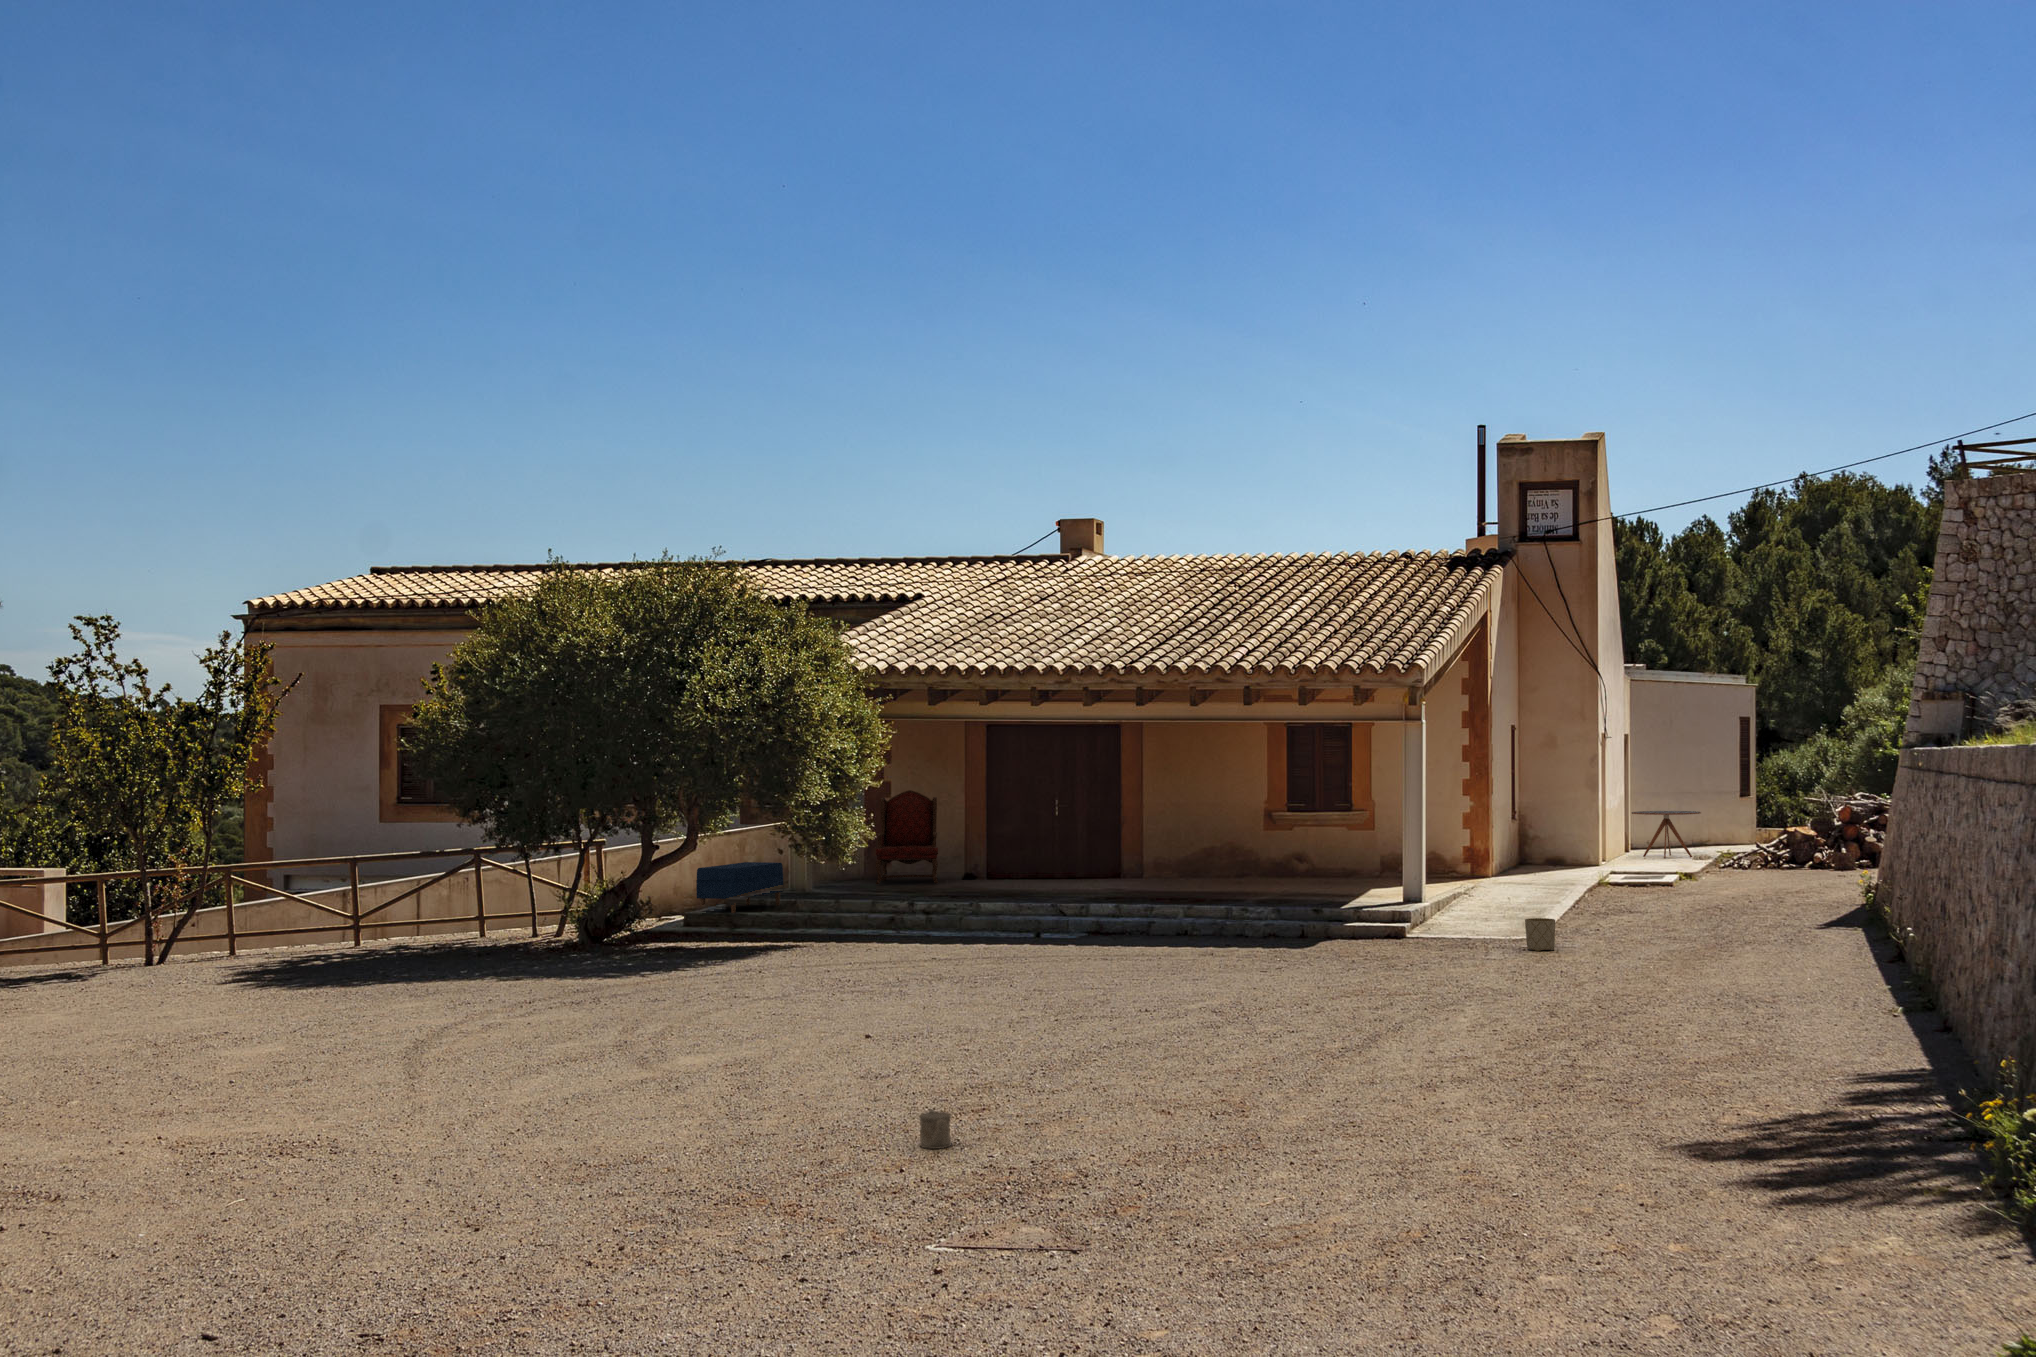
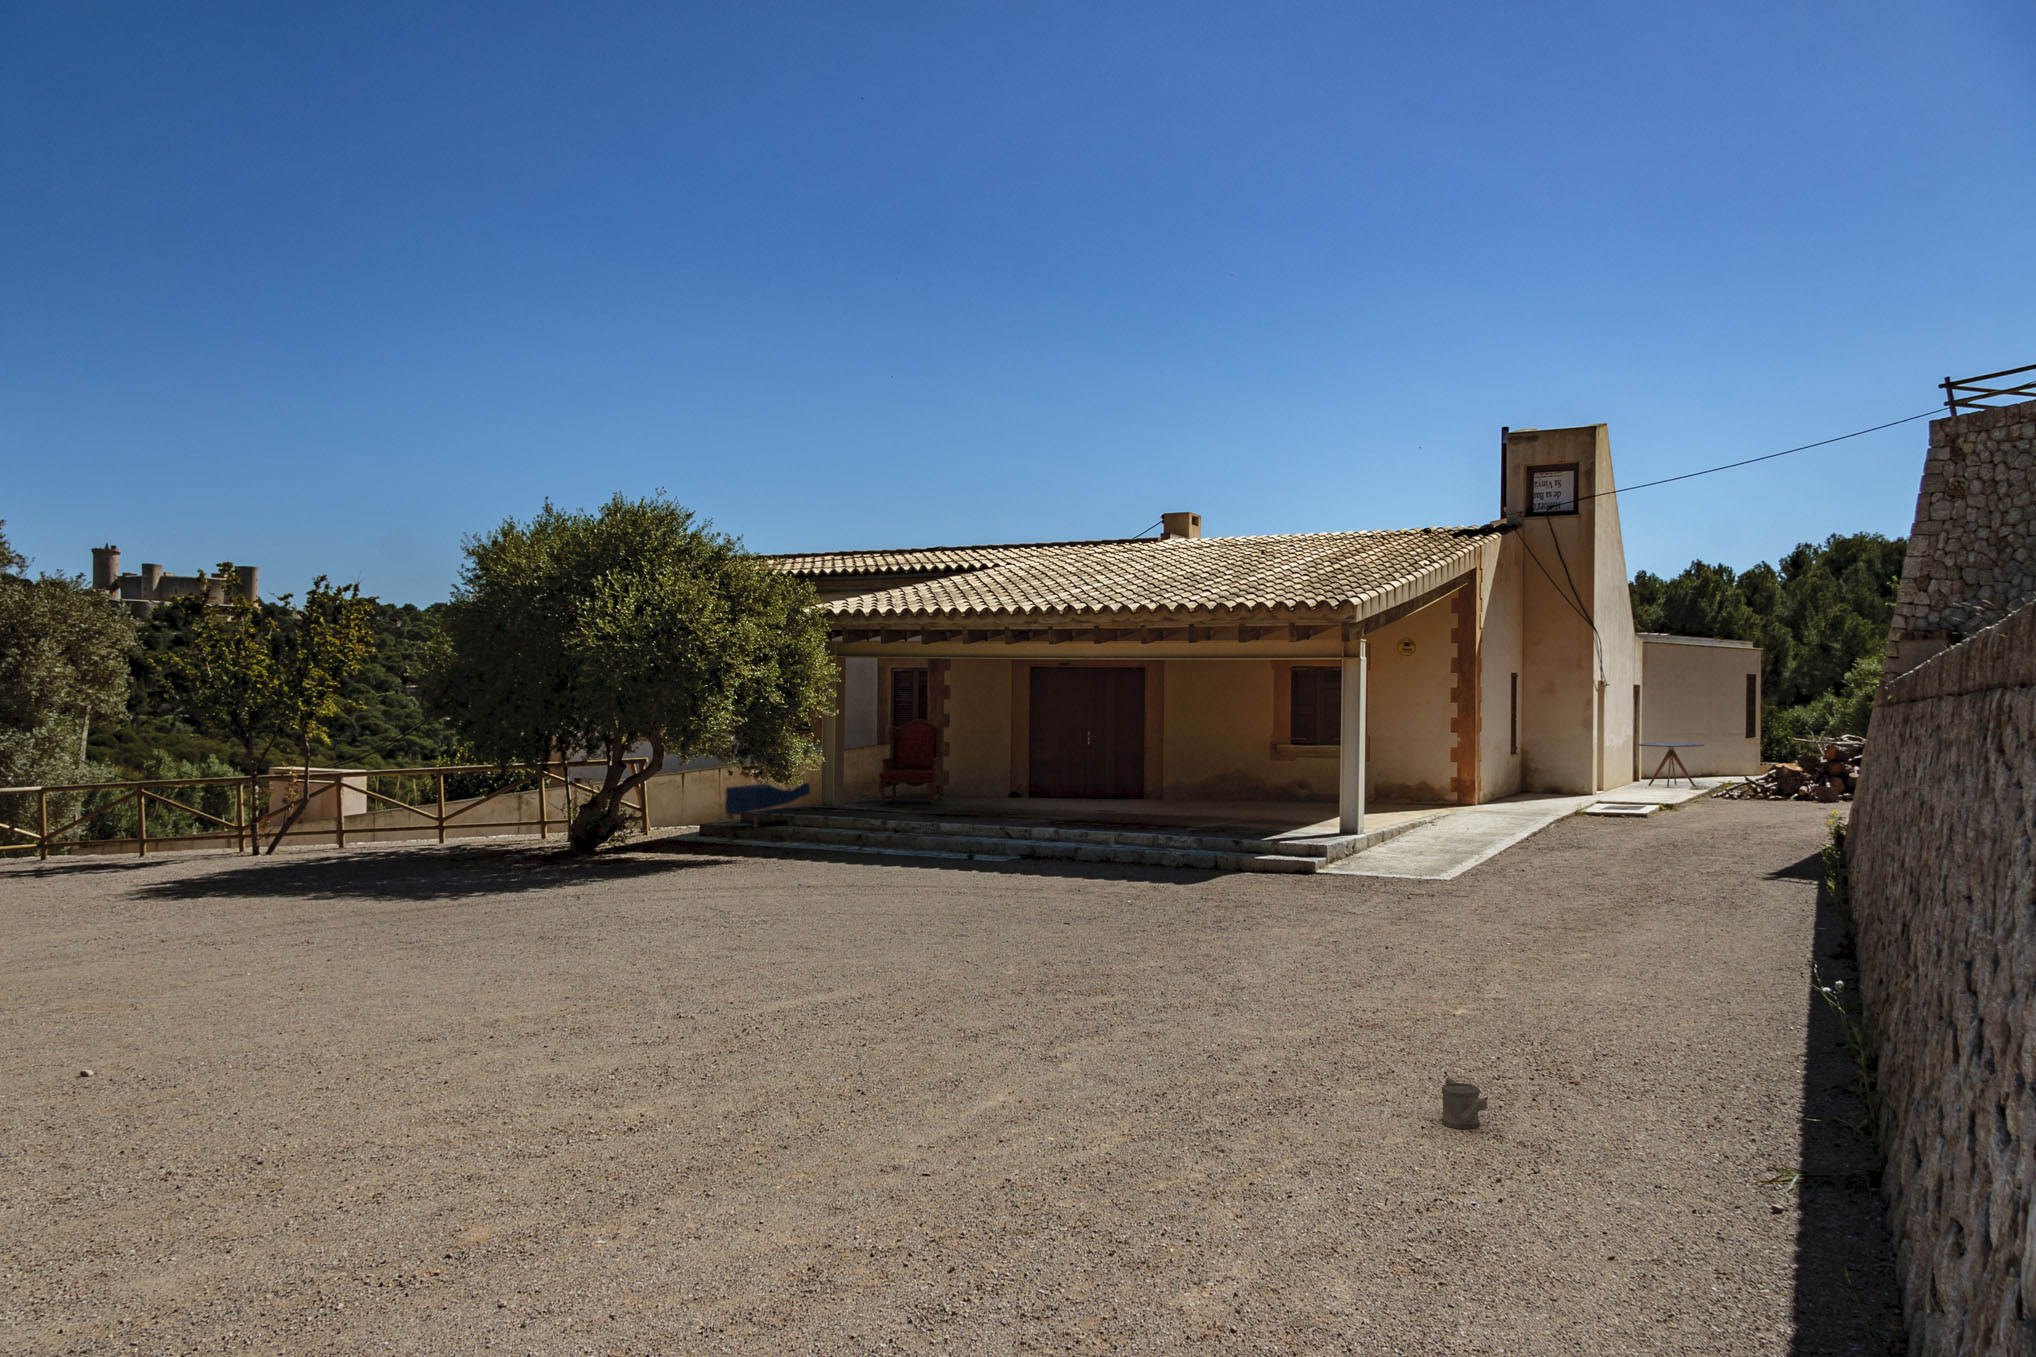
planter: present [1525,918,1555,951] -> none [1425,854,1456,888]
watering can: present [919,1109,952,1149] -> present [1442,1078,1487,1129]

